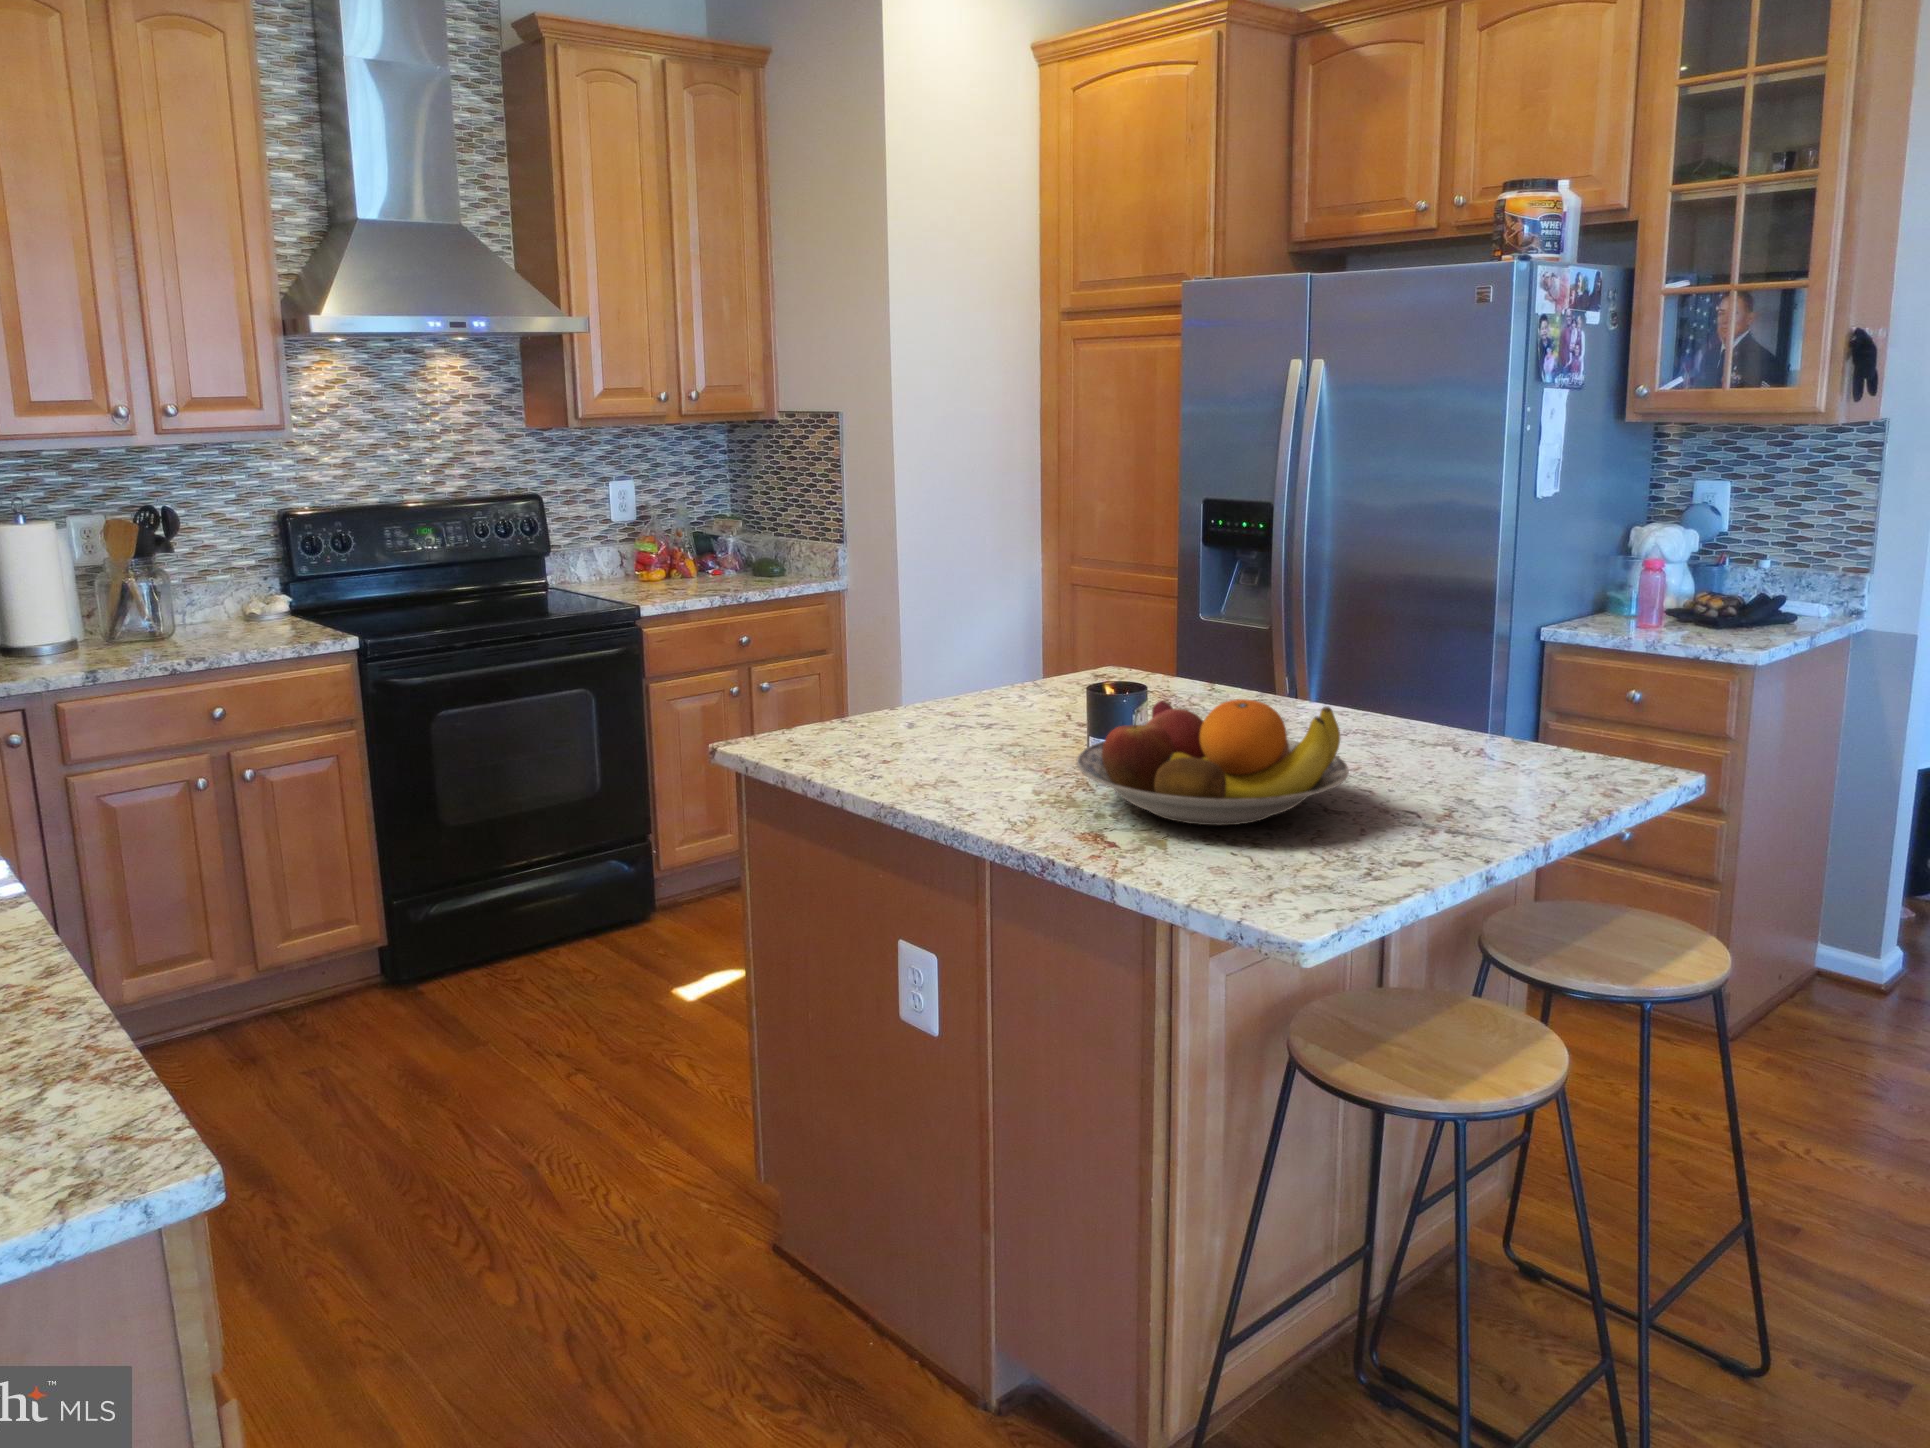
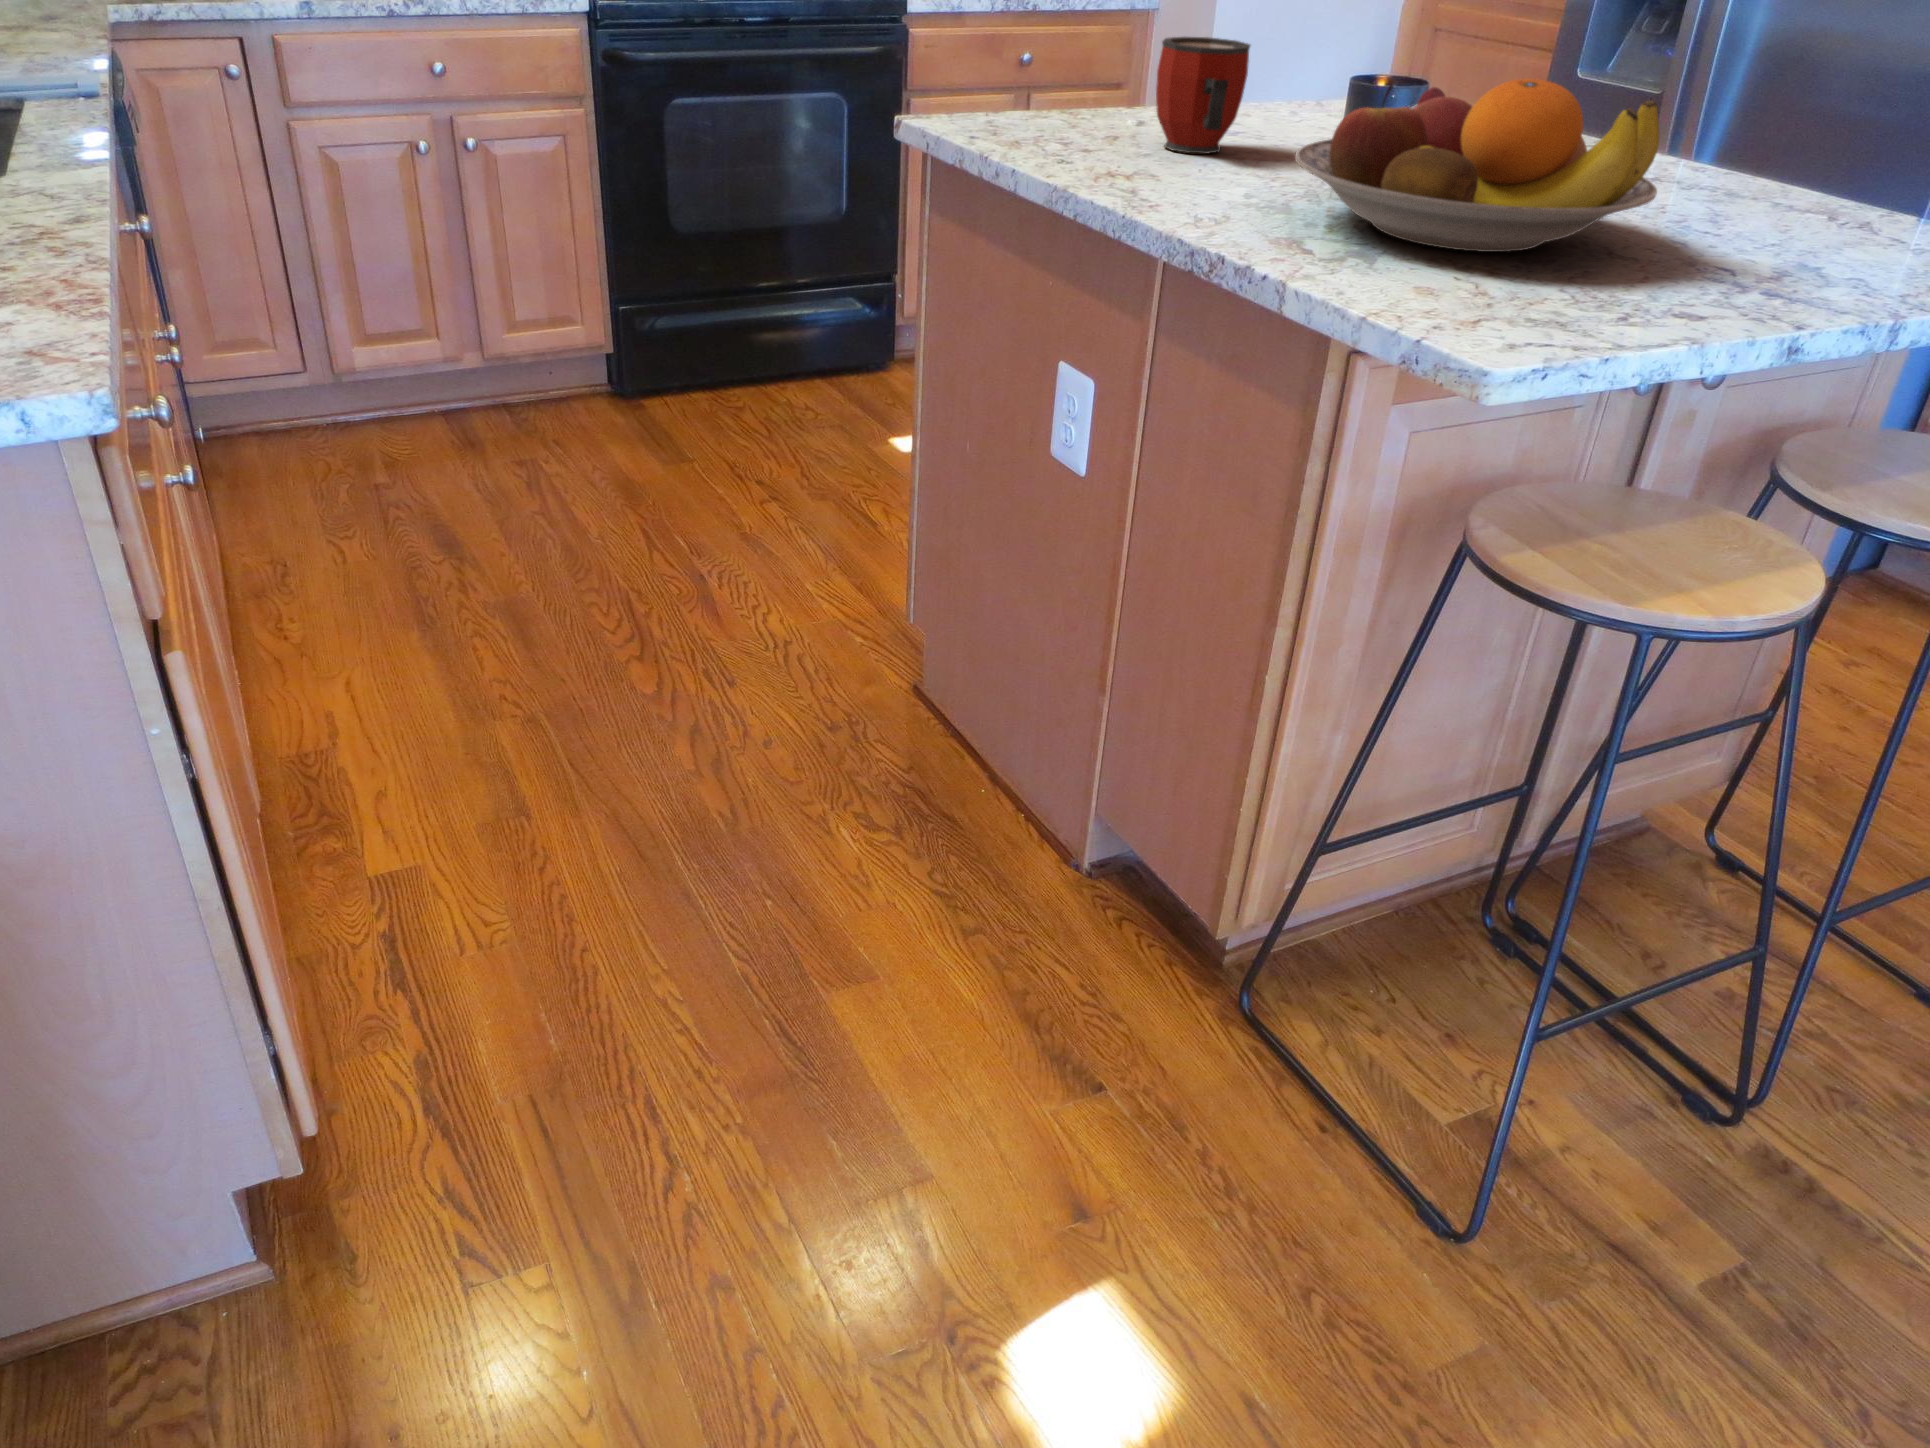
mug: none [933,665,1004,753] -> present [1156,37,1250,154]

